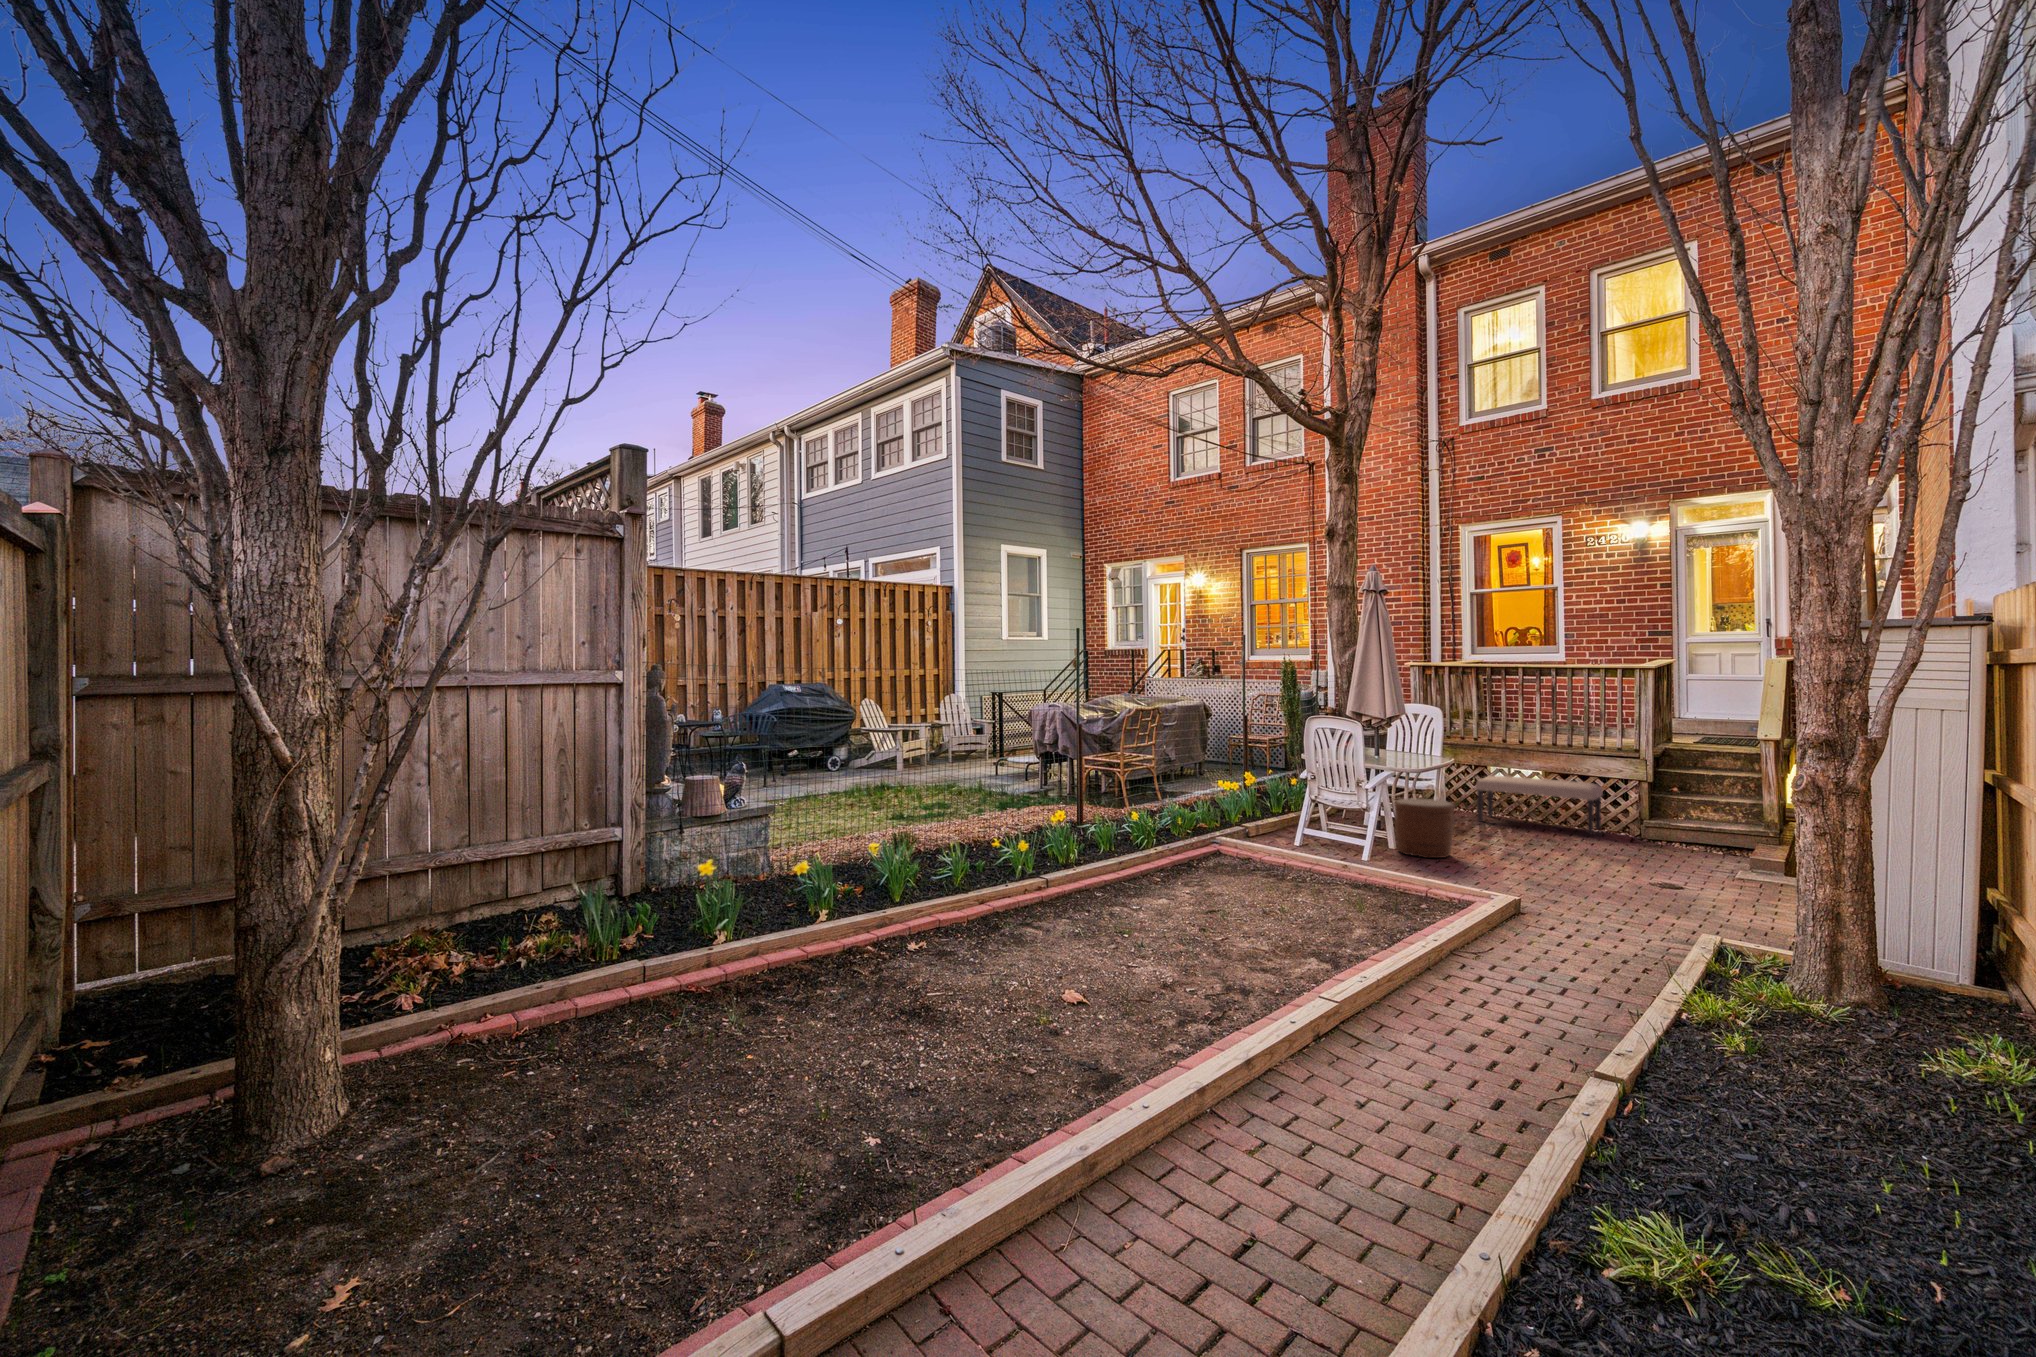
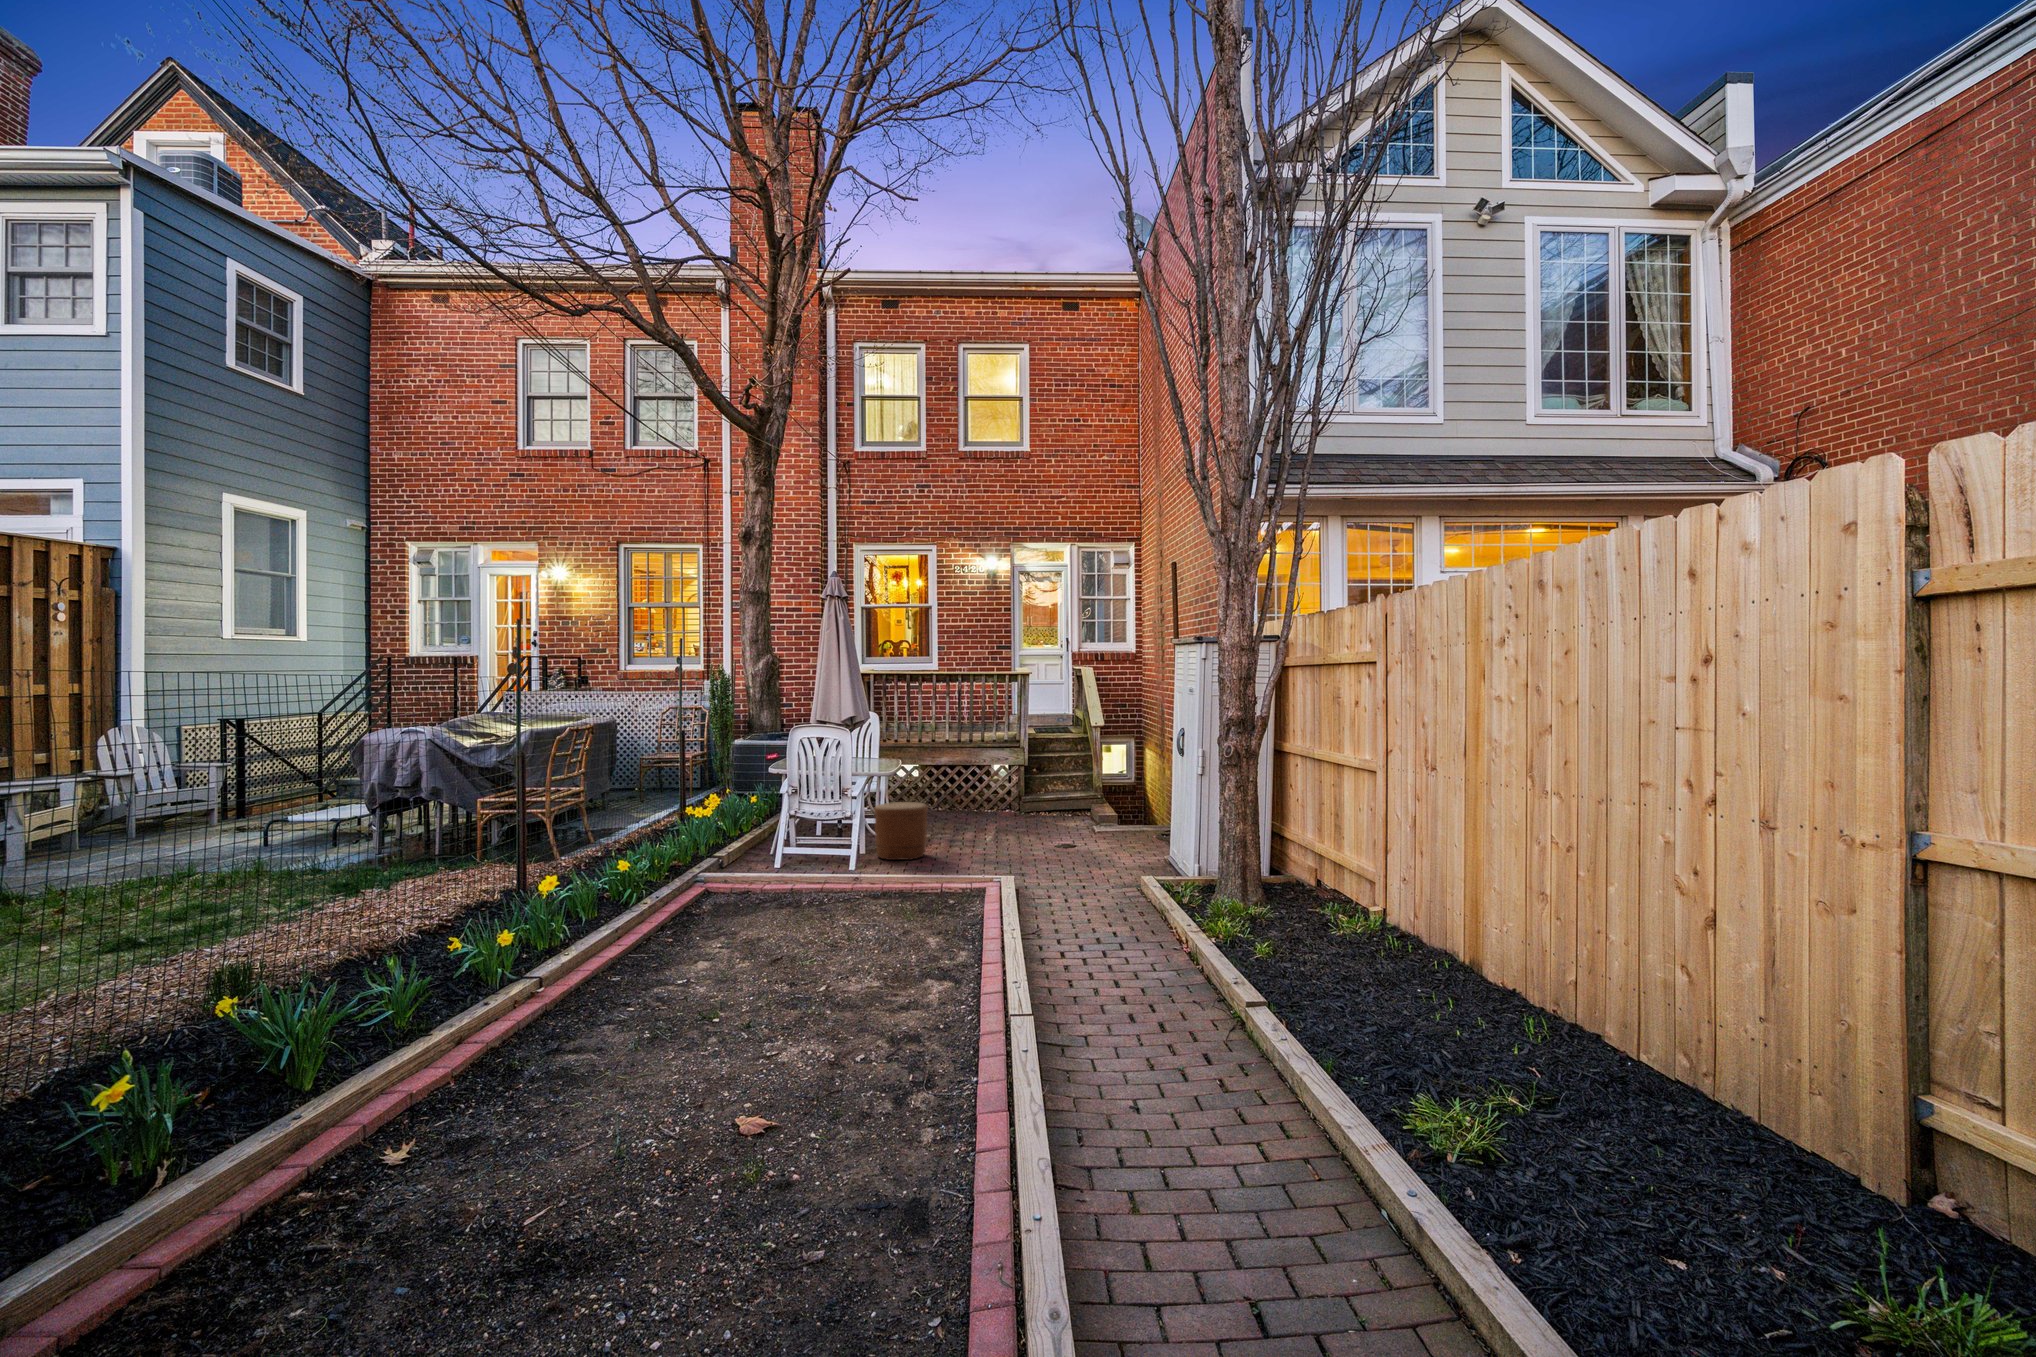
bench: present [1476,776,1603,835] -> none [905,774,998,820]

